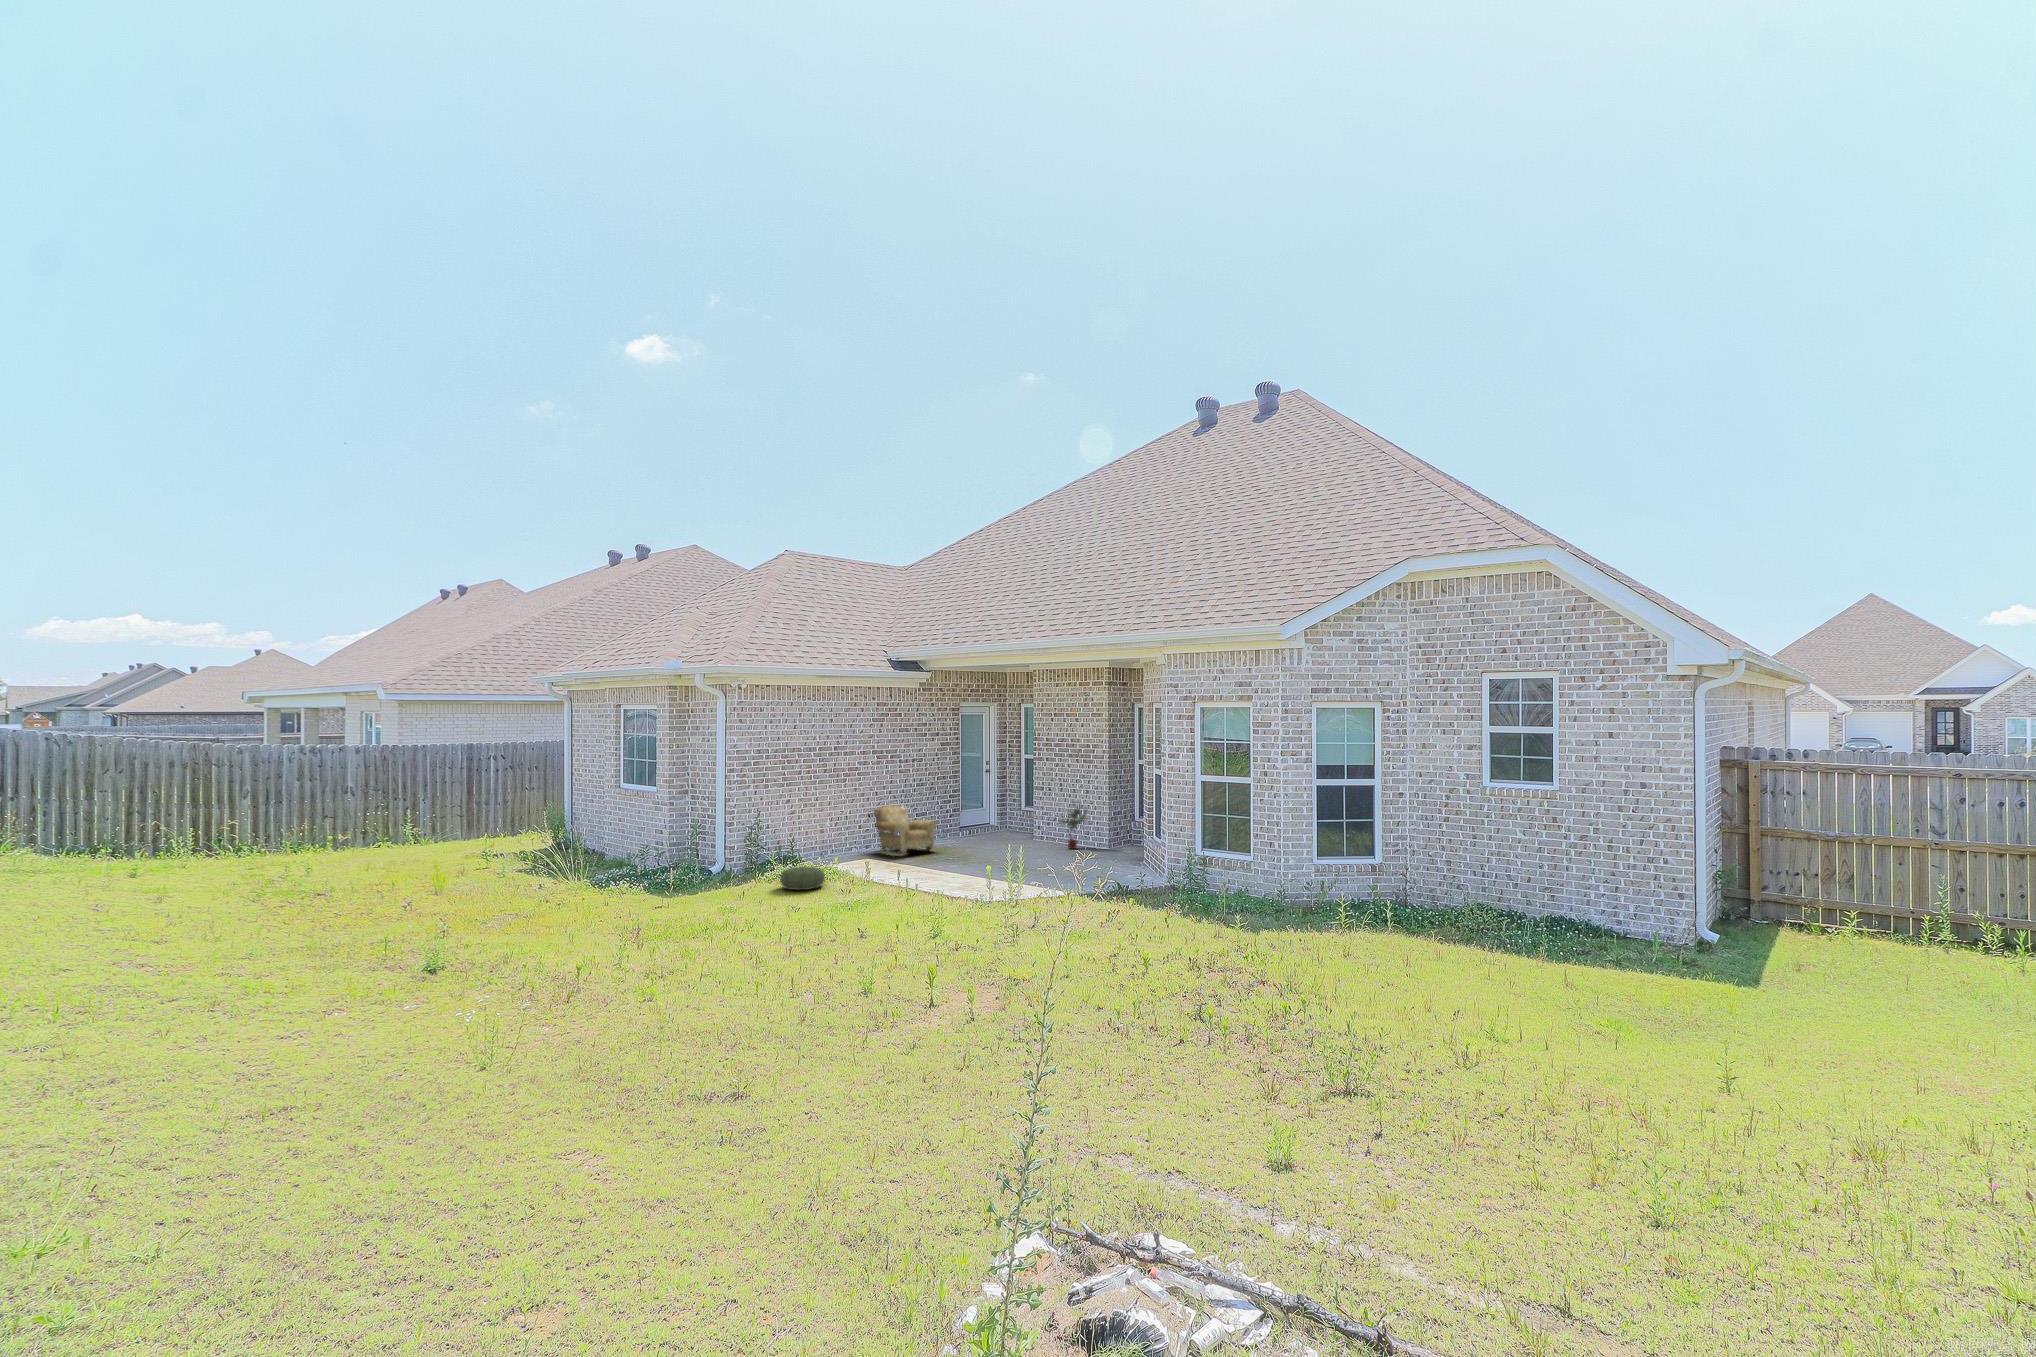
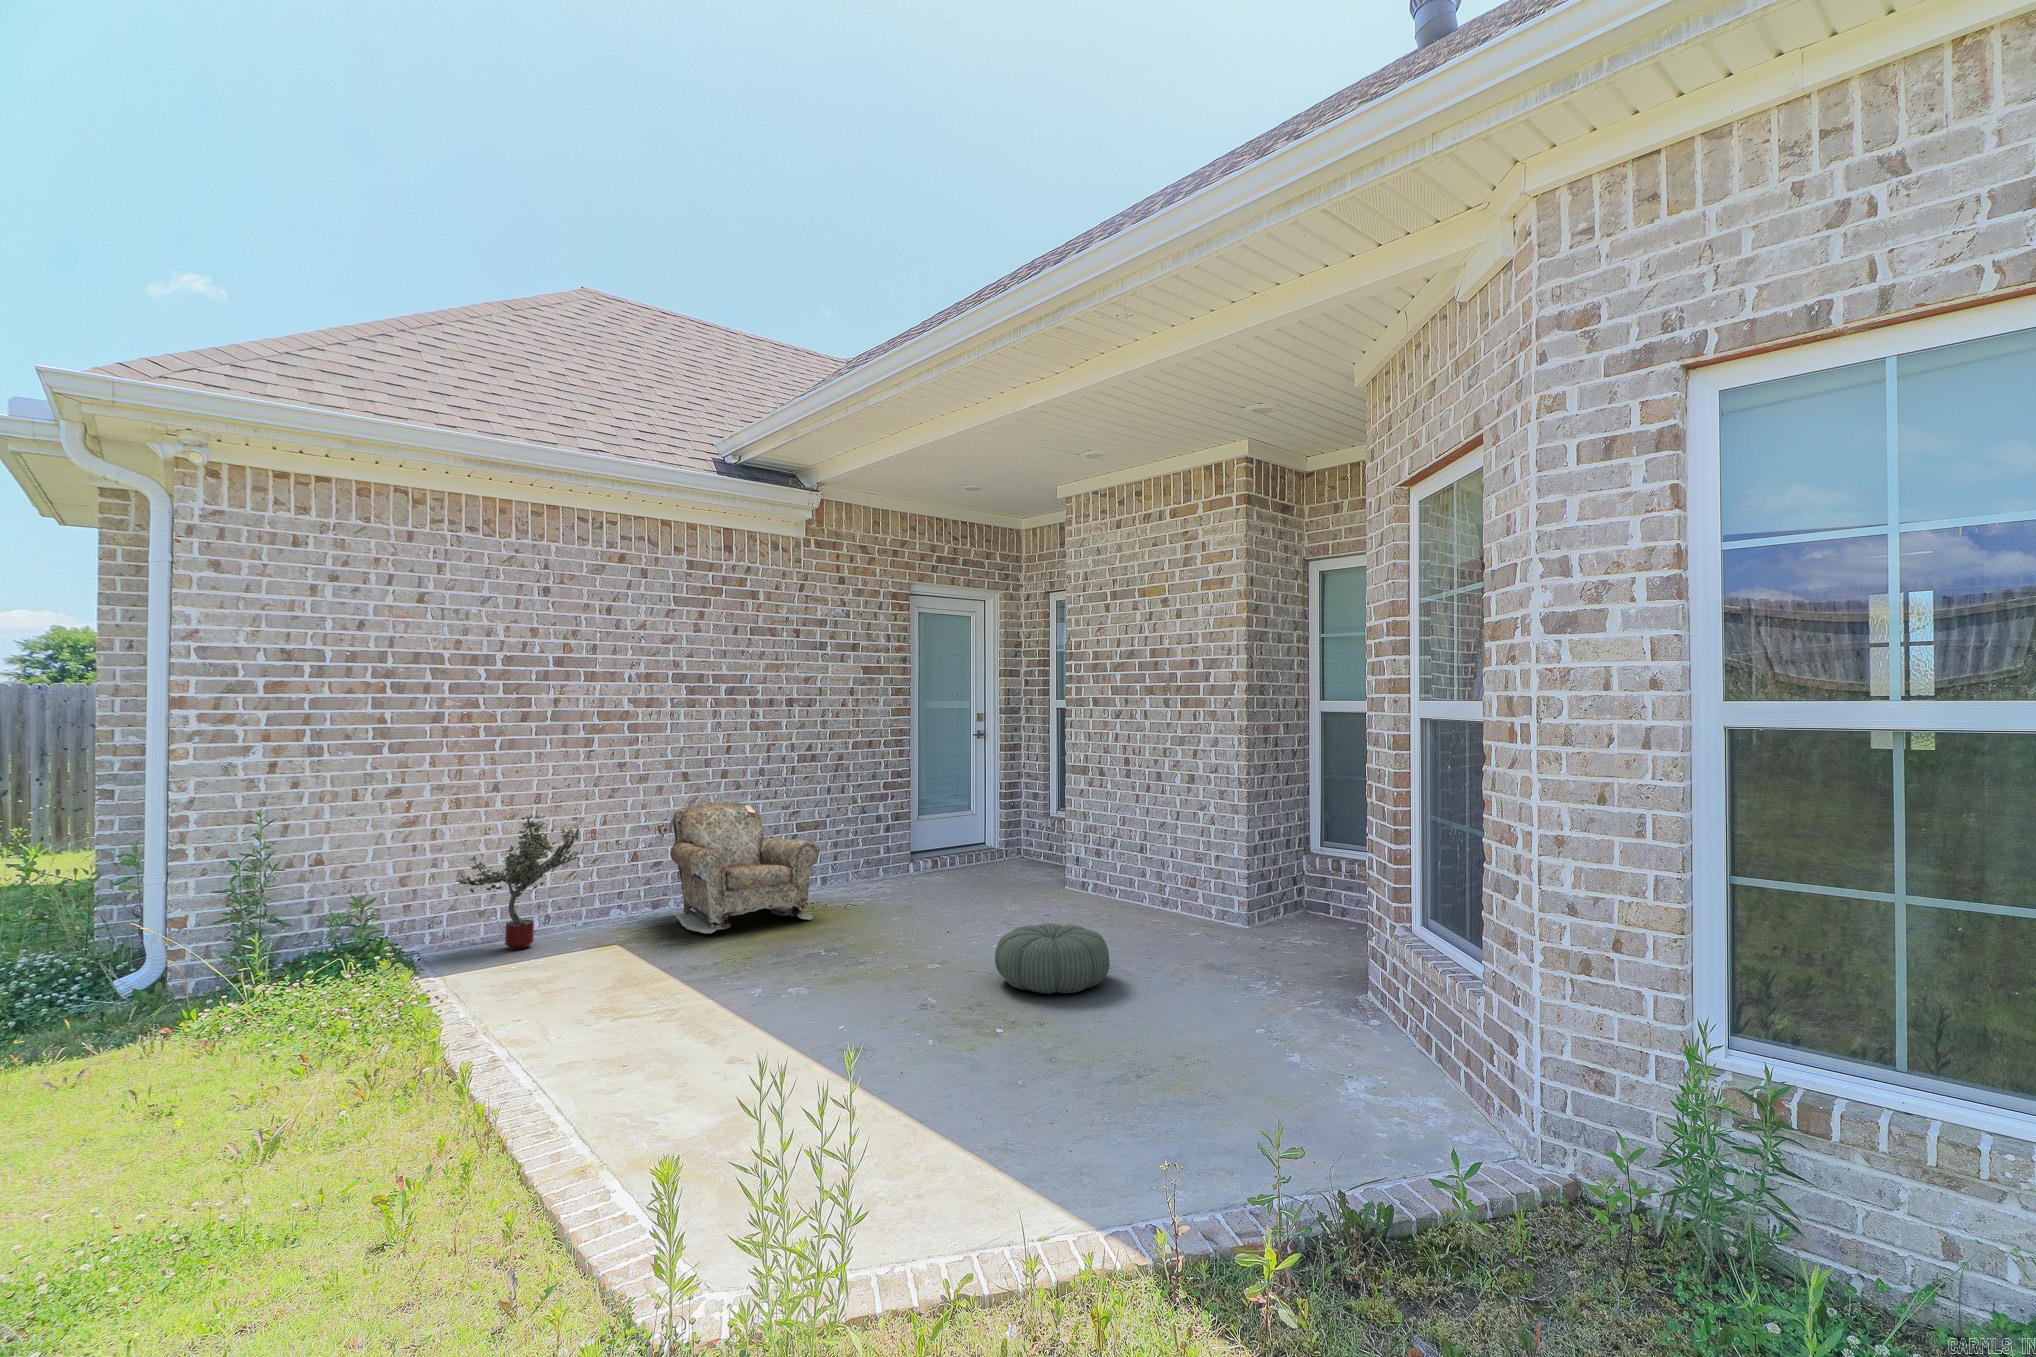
potted tree: present [1059,802,1088,849] -> present [457,814,579,950]
pouf: present [780,866,825,890] -> present [995,923,1110,994]

